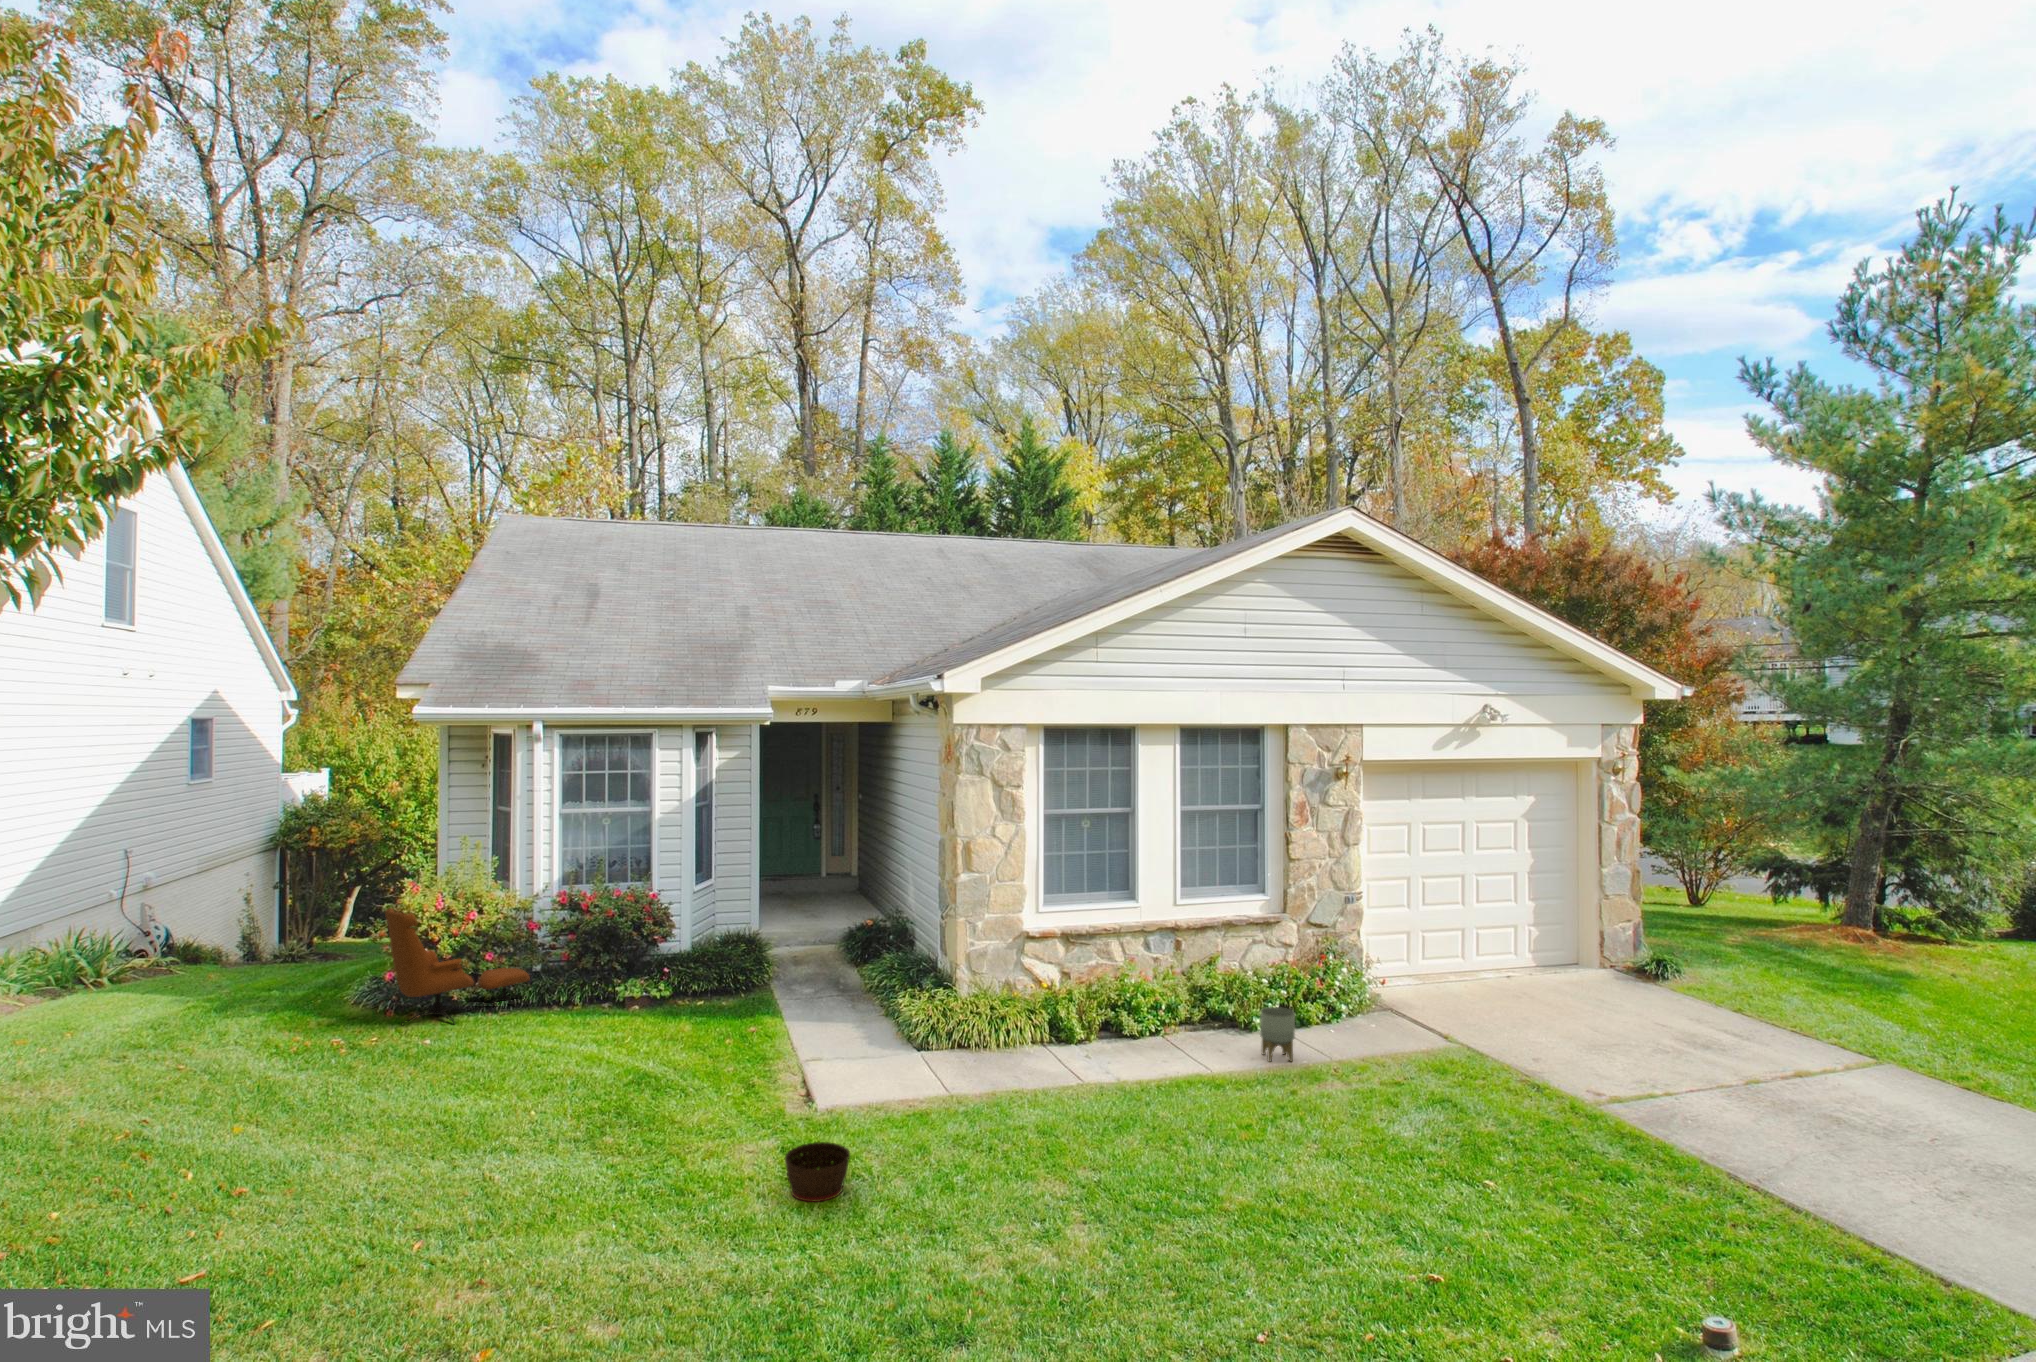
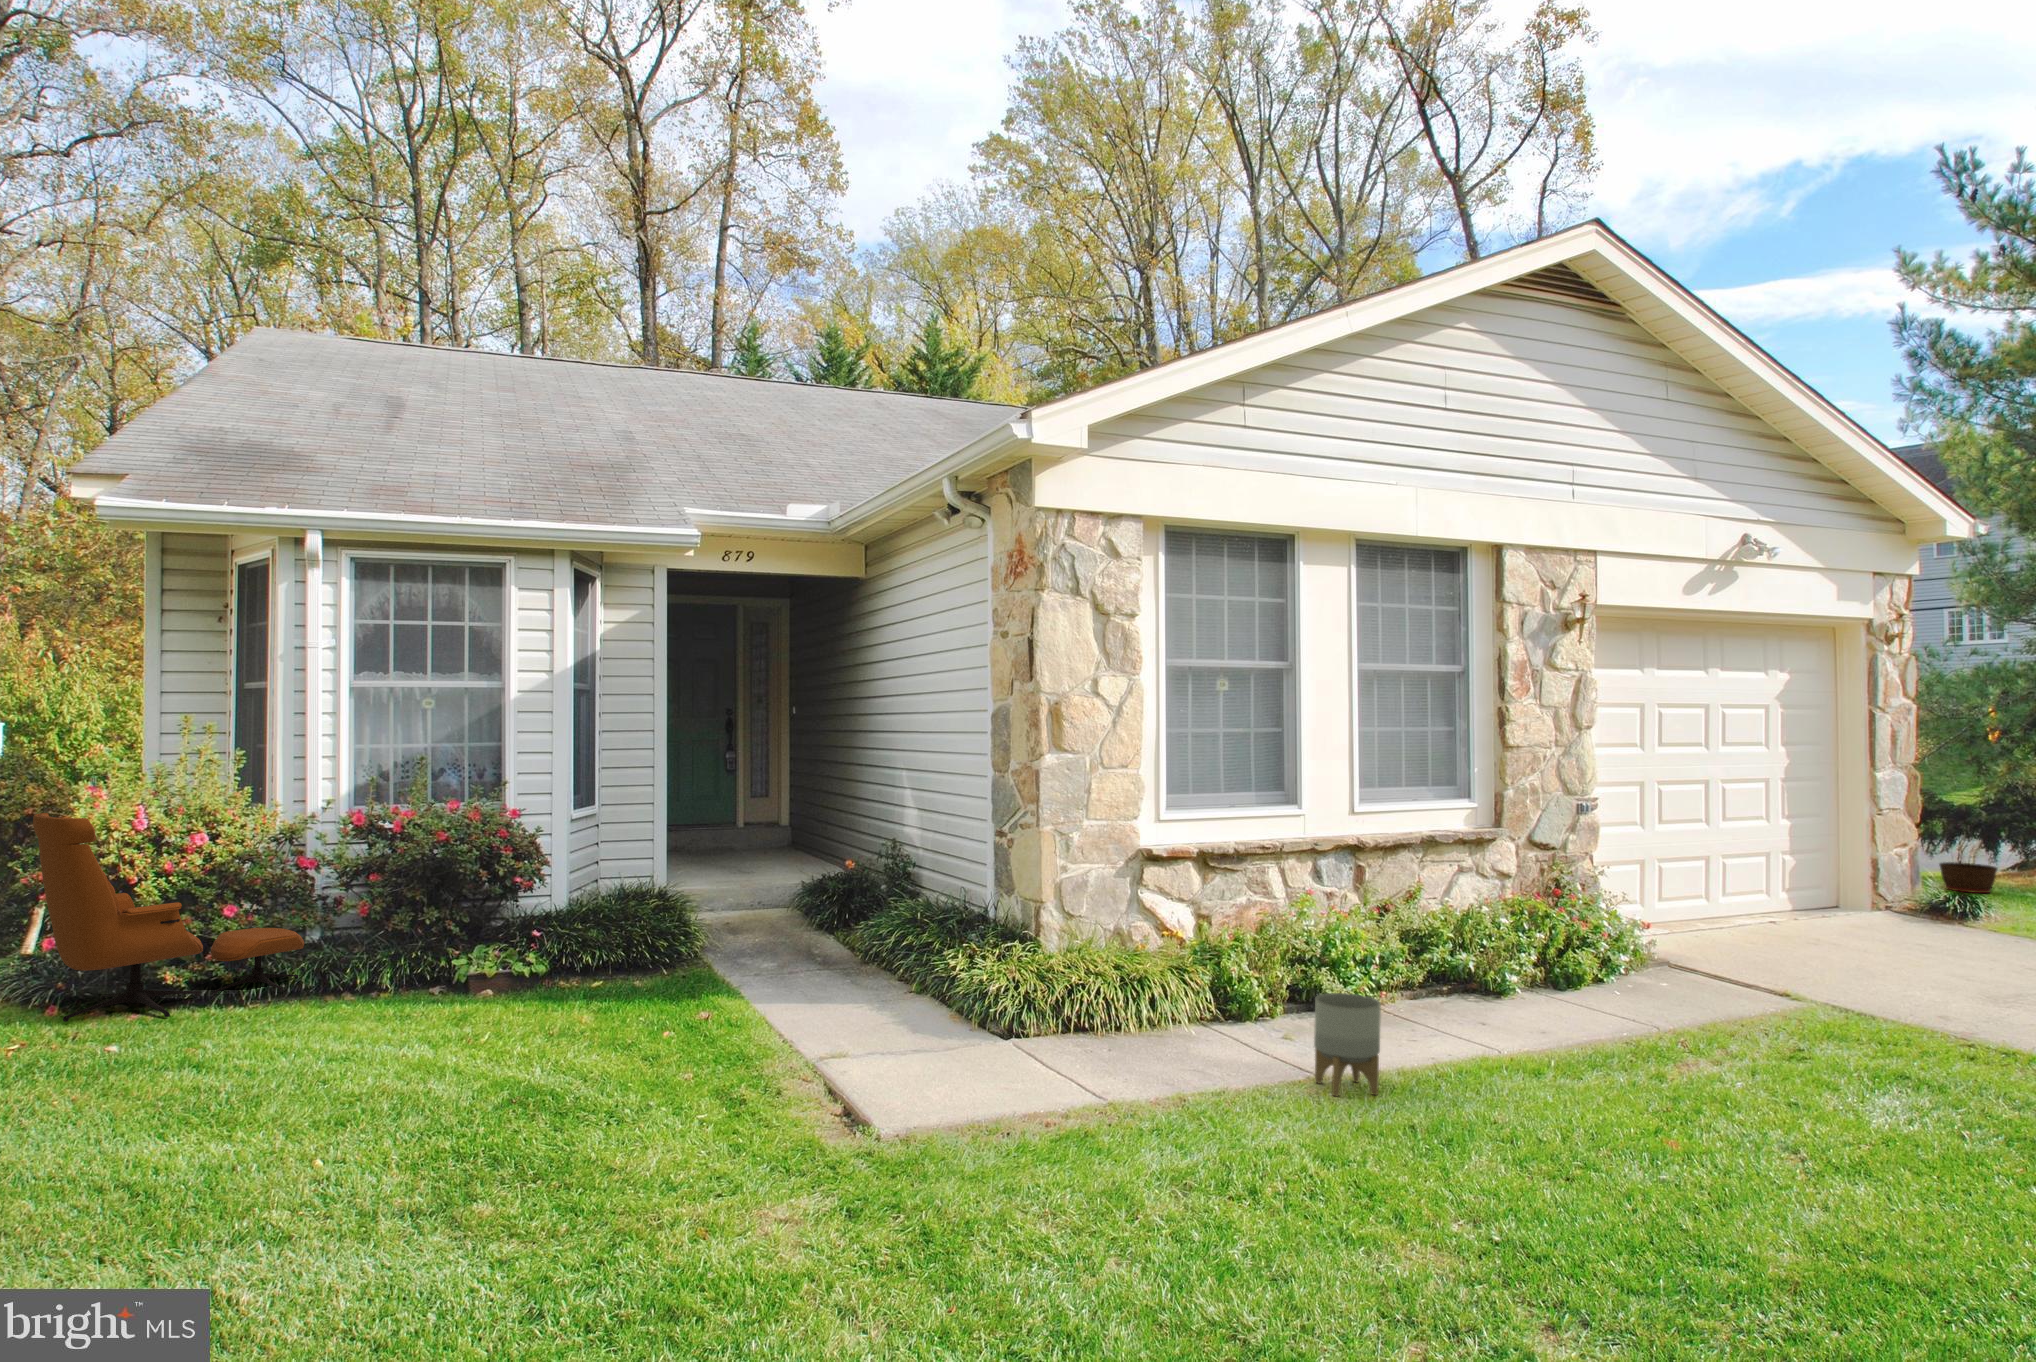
planter: present [1260,1007,1295,1062] -> present [1314,993,1381,1097]
basket: present [785,1142,850,1202] -> present [1939,862,1997,893]

